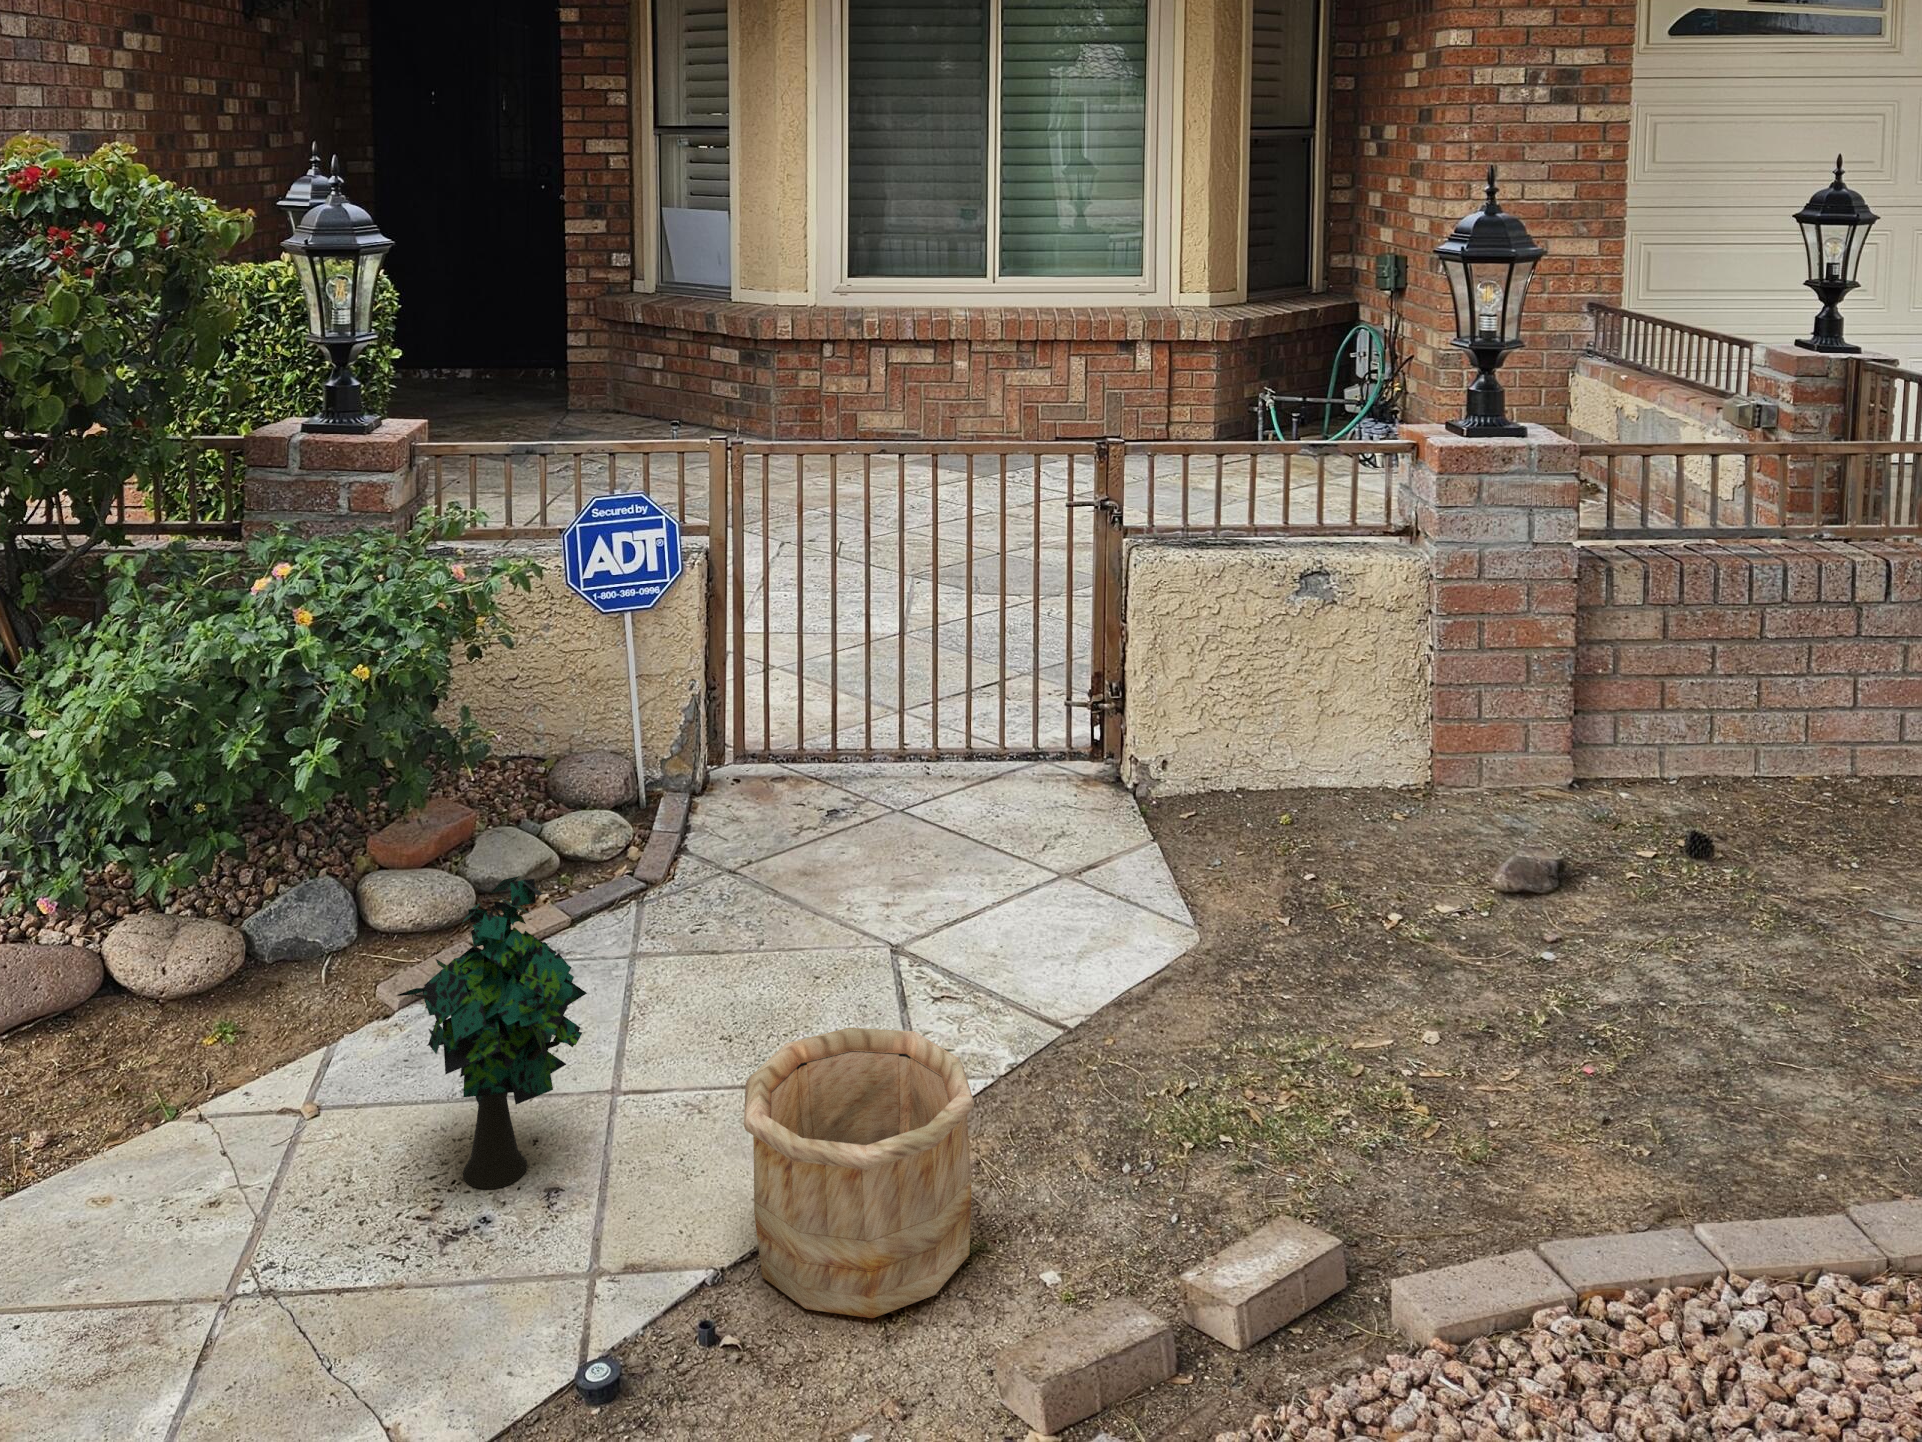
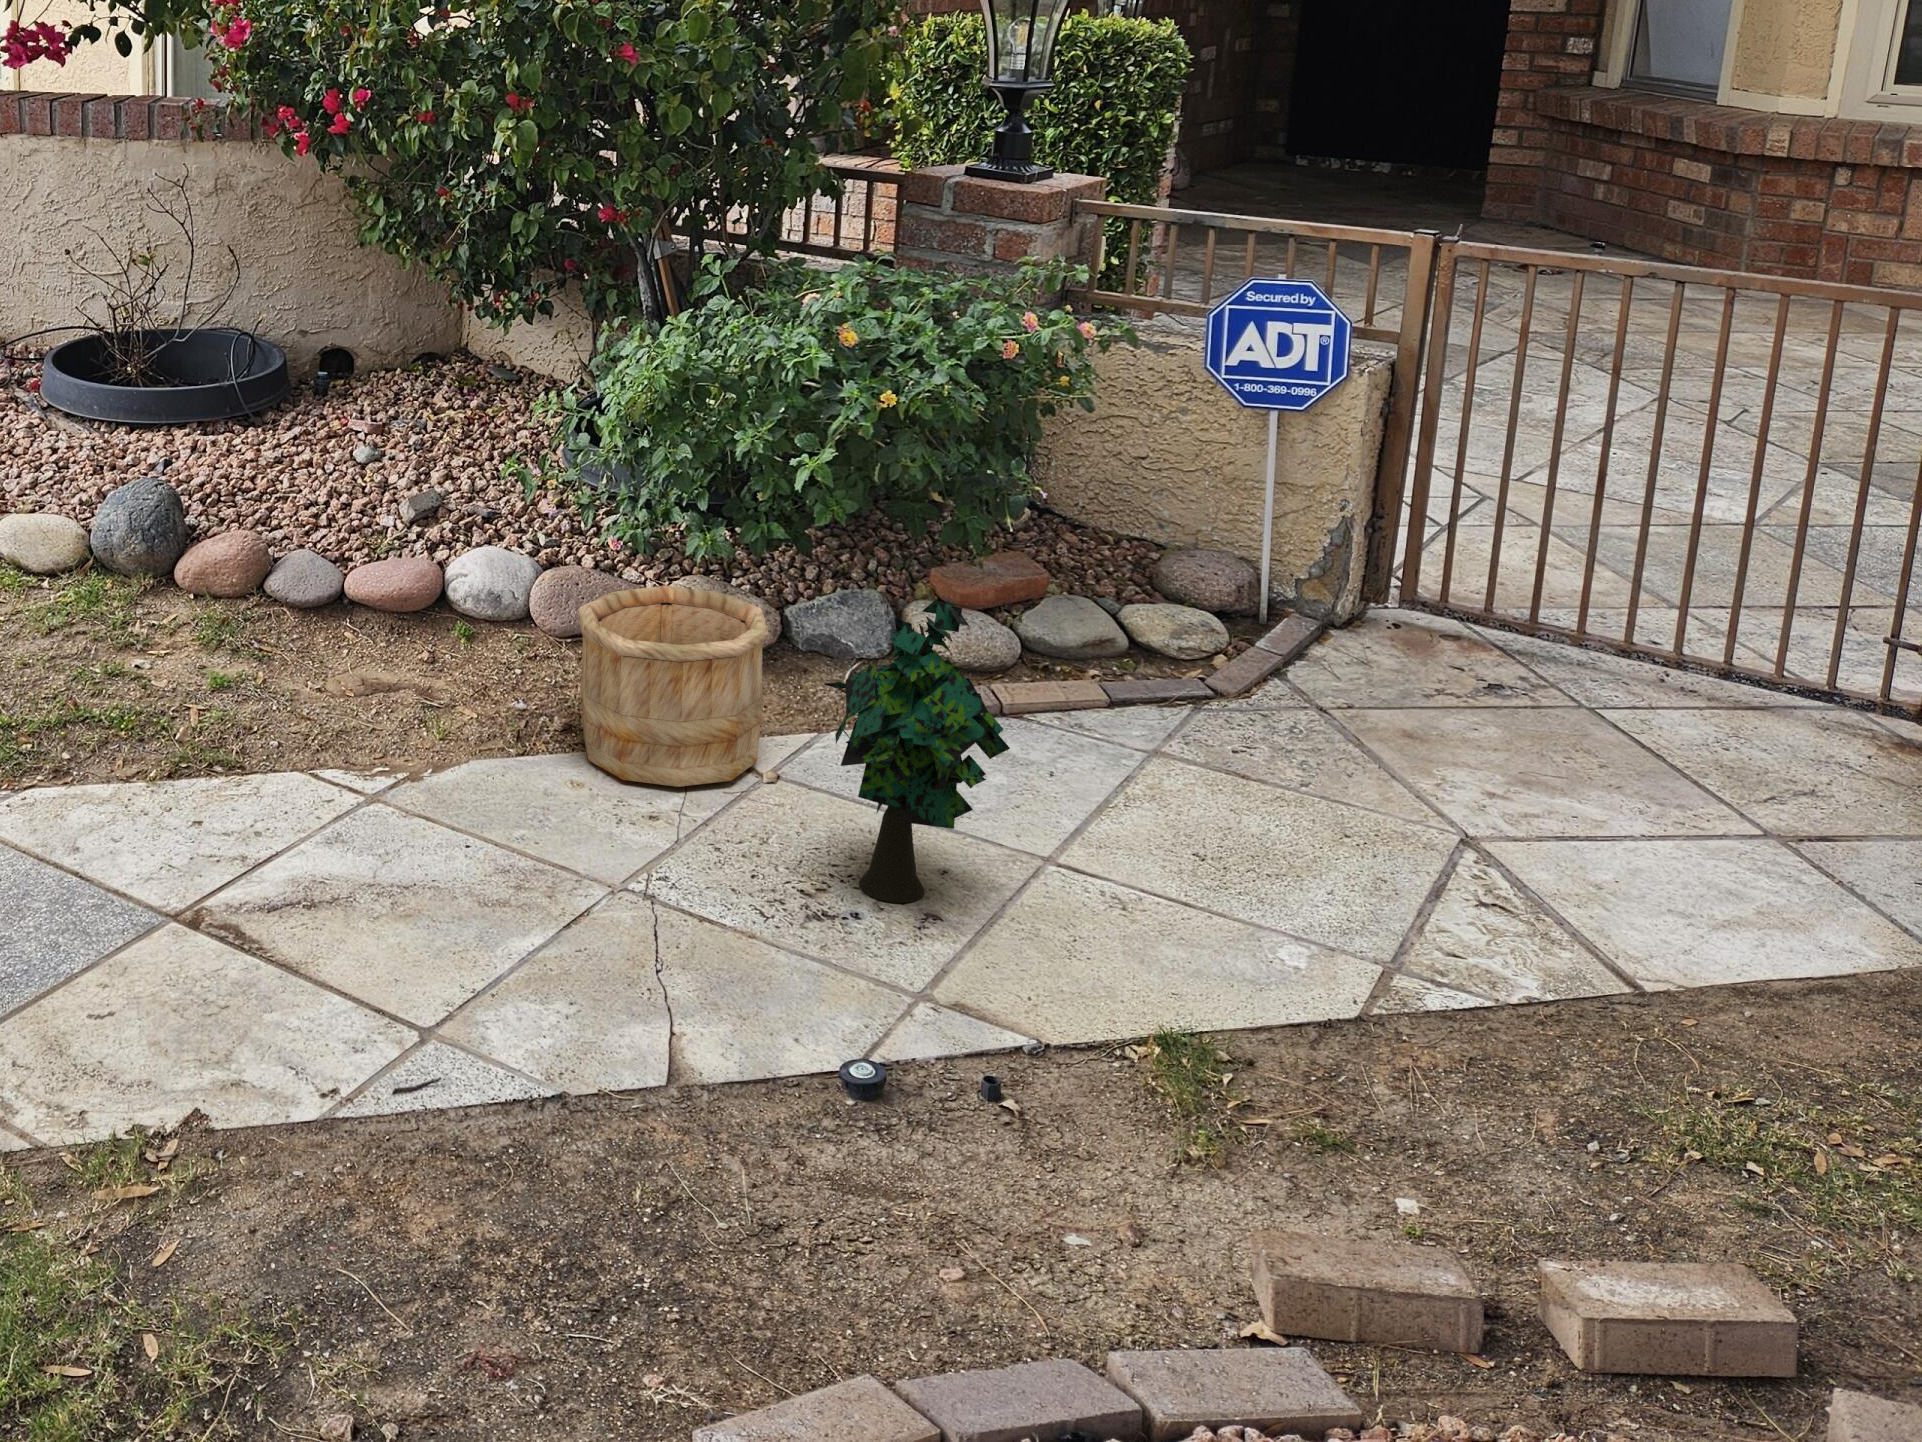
wooden bucket: present [744,1027,974,1318] -> present [577,586,769,787]

